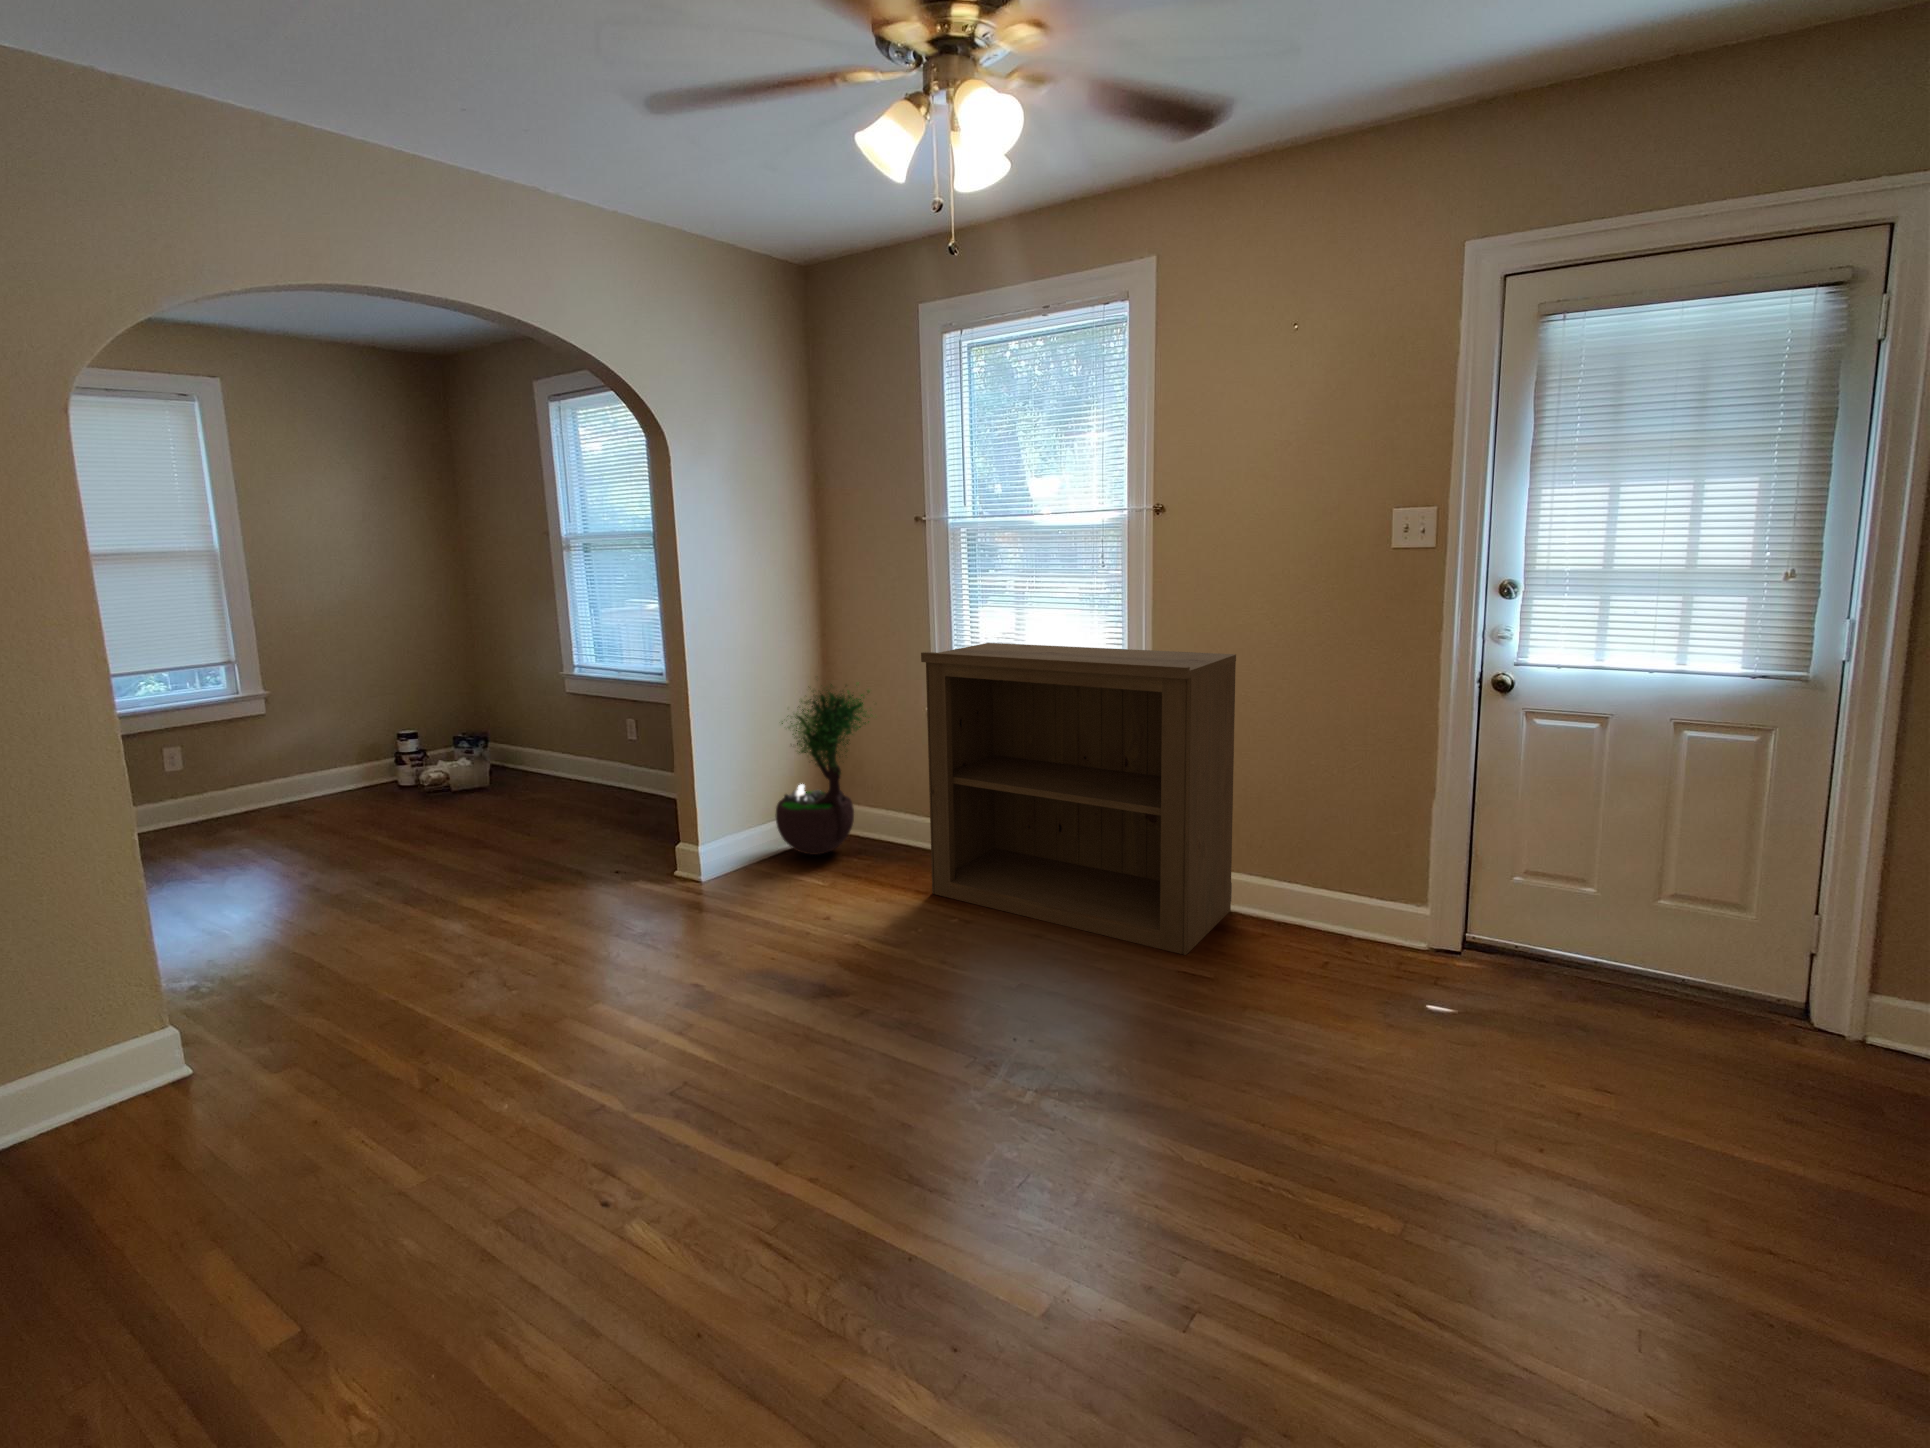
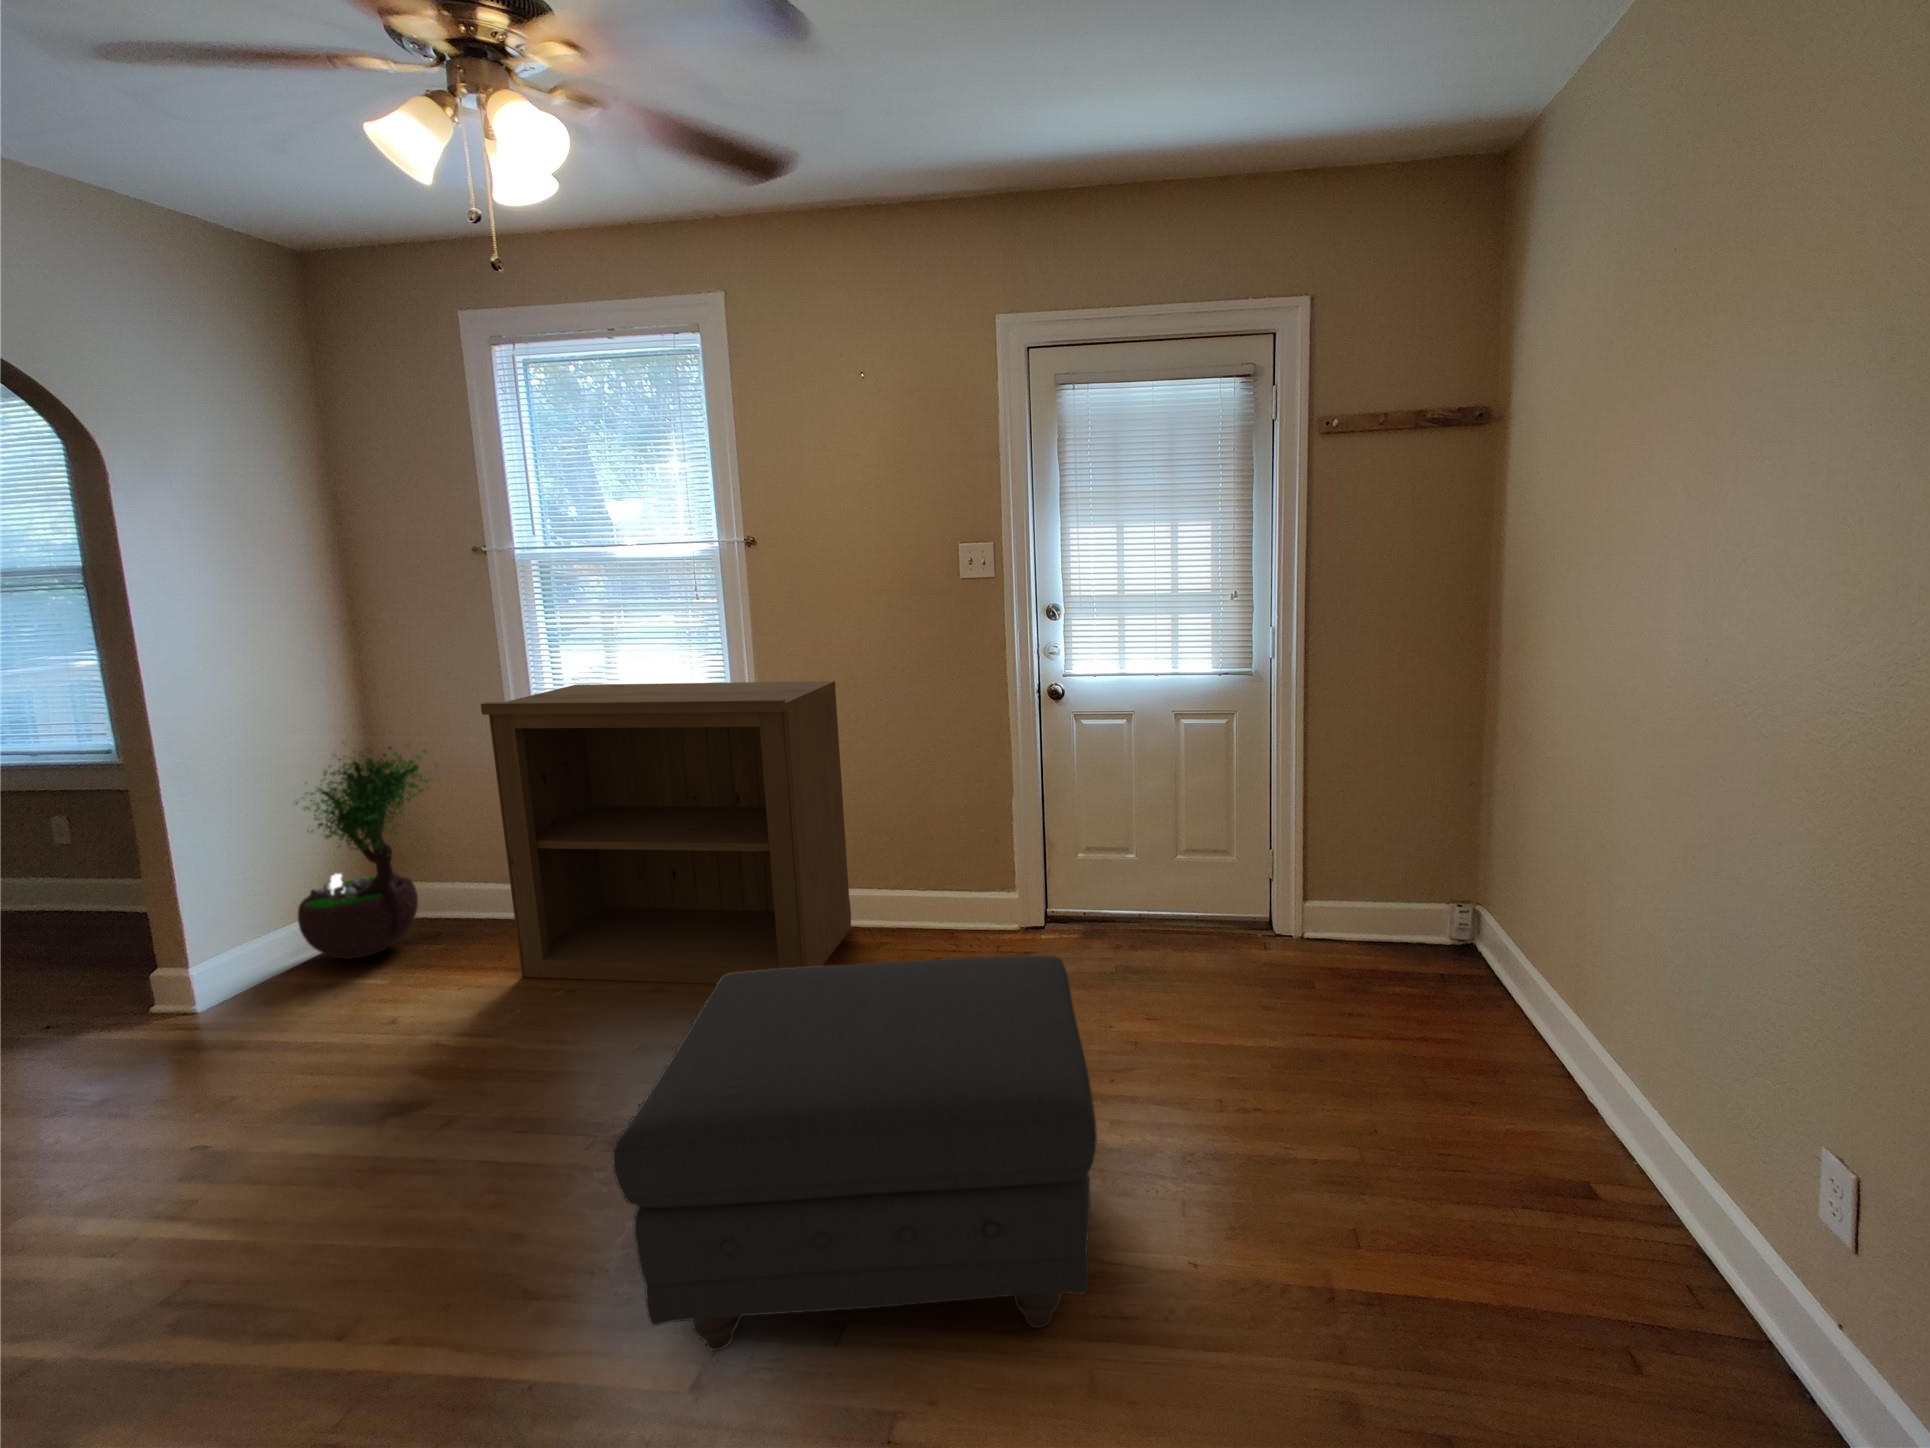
ottoman: none [1054,910,1540,1325] -> present [613,956,1097,1351]

